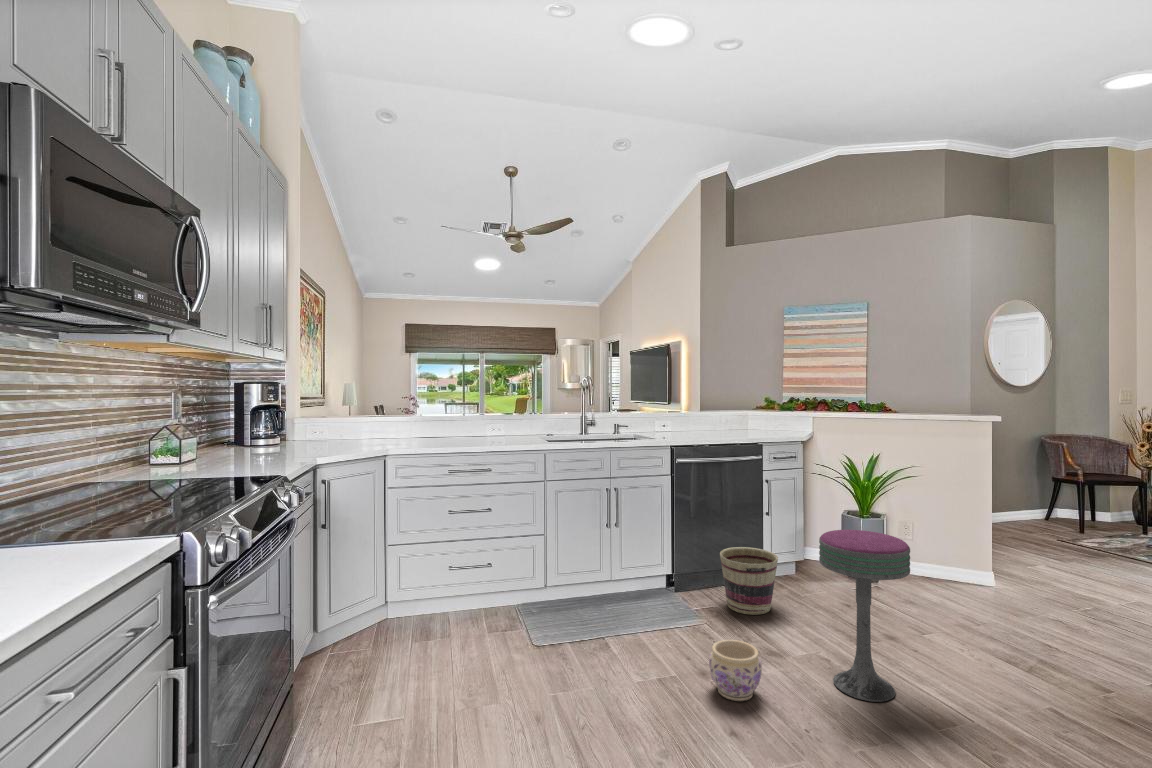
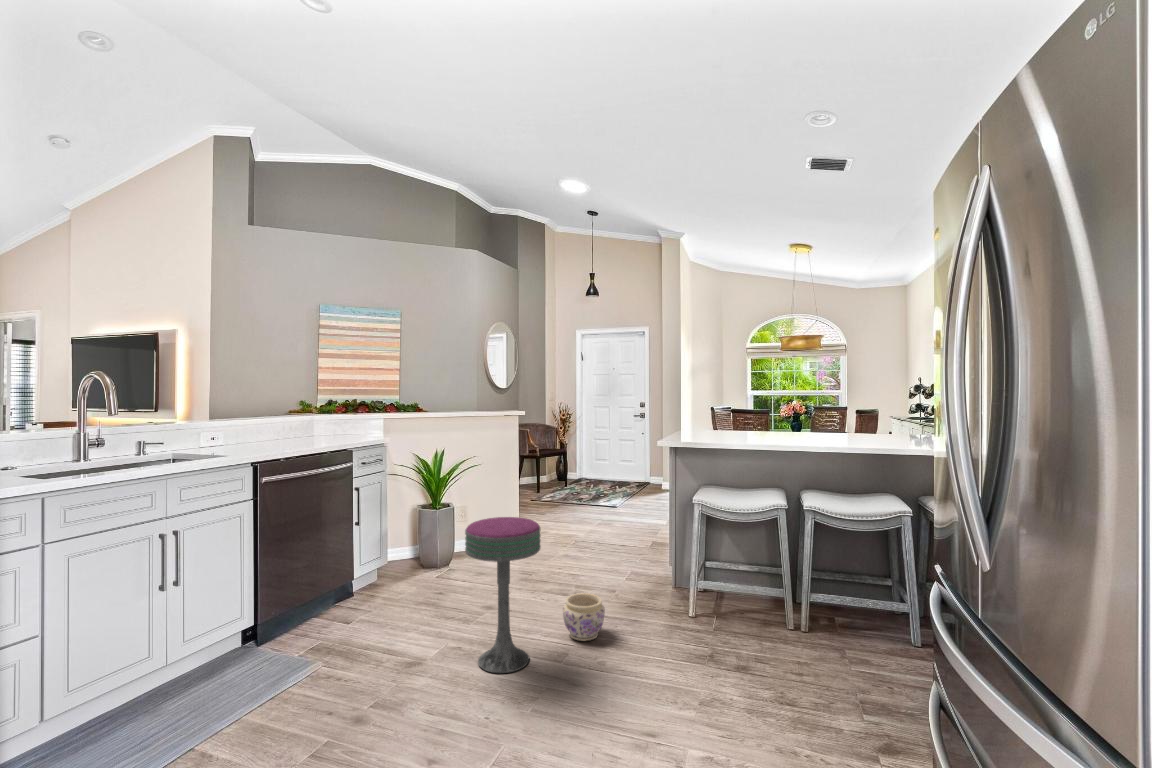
basket: present [720,547,778,615] -> none [319,562,385,639]
planter: present [709,640,762,702] -> present [563,593,605,642]

